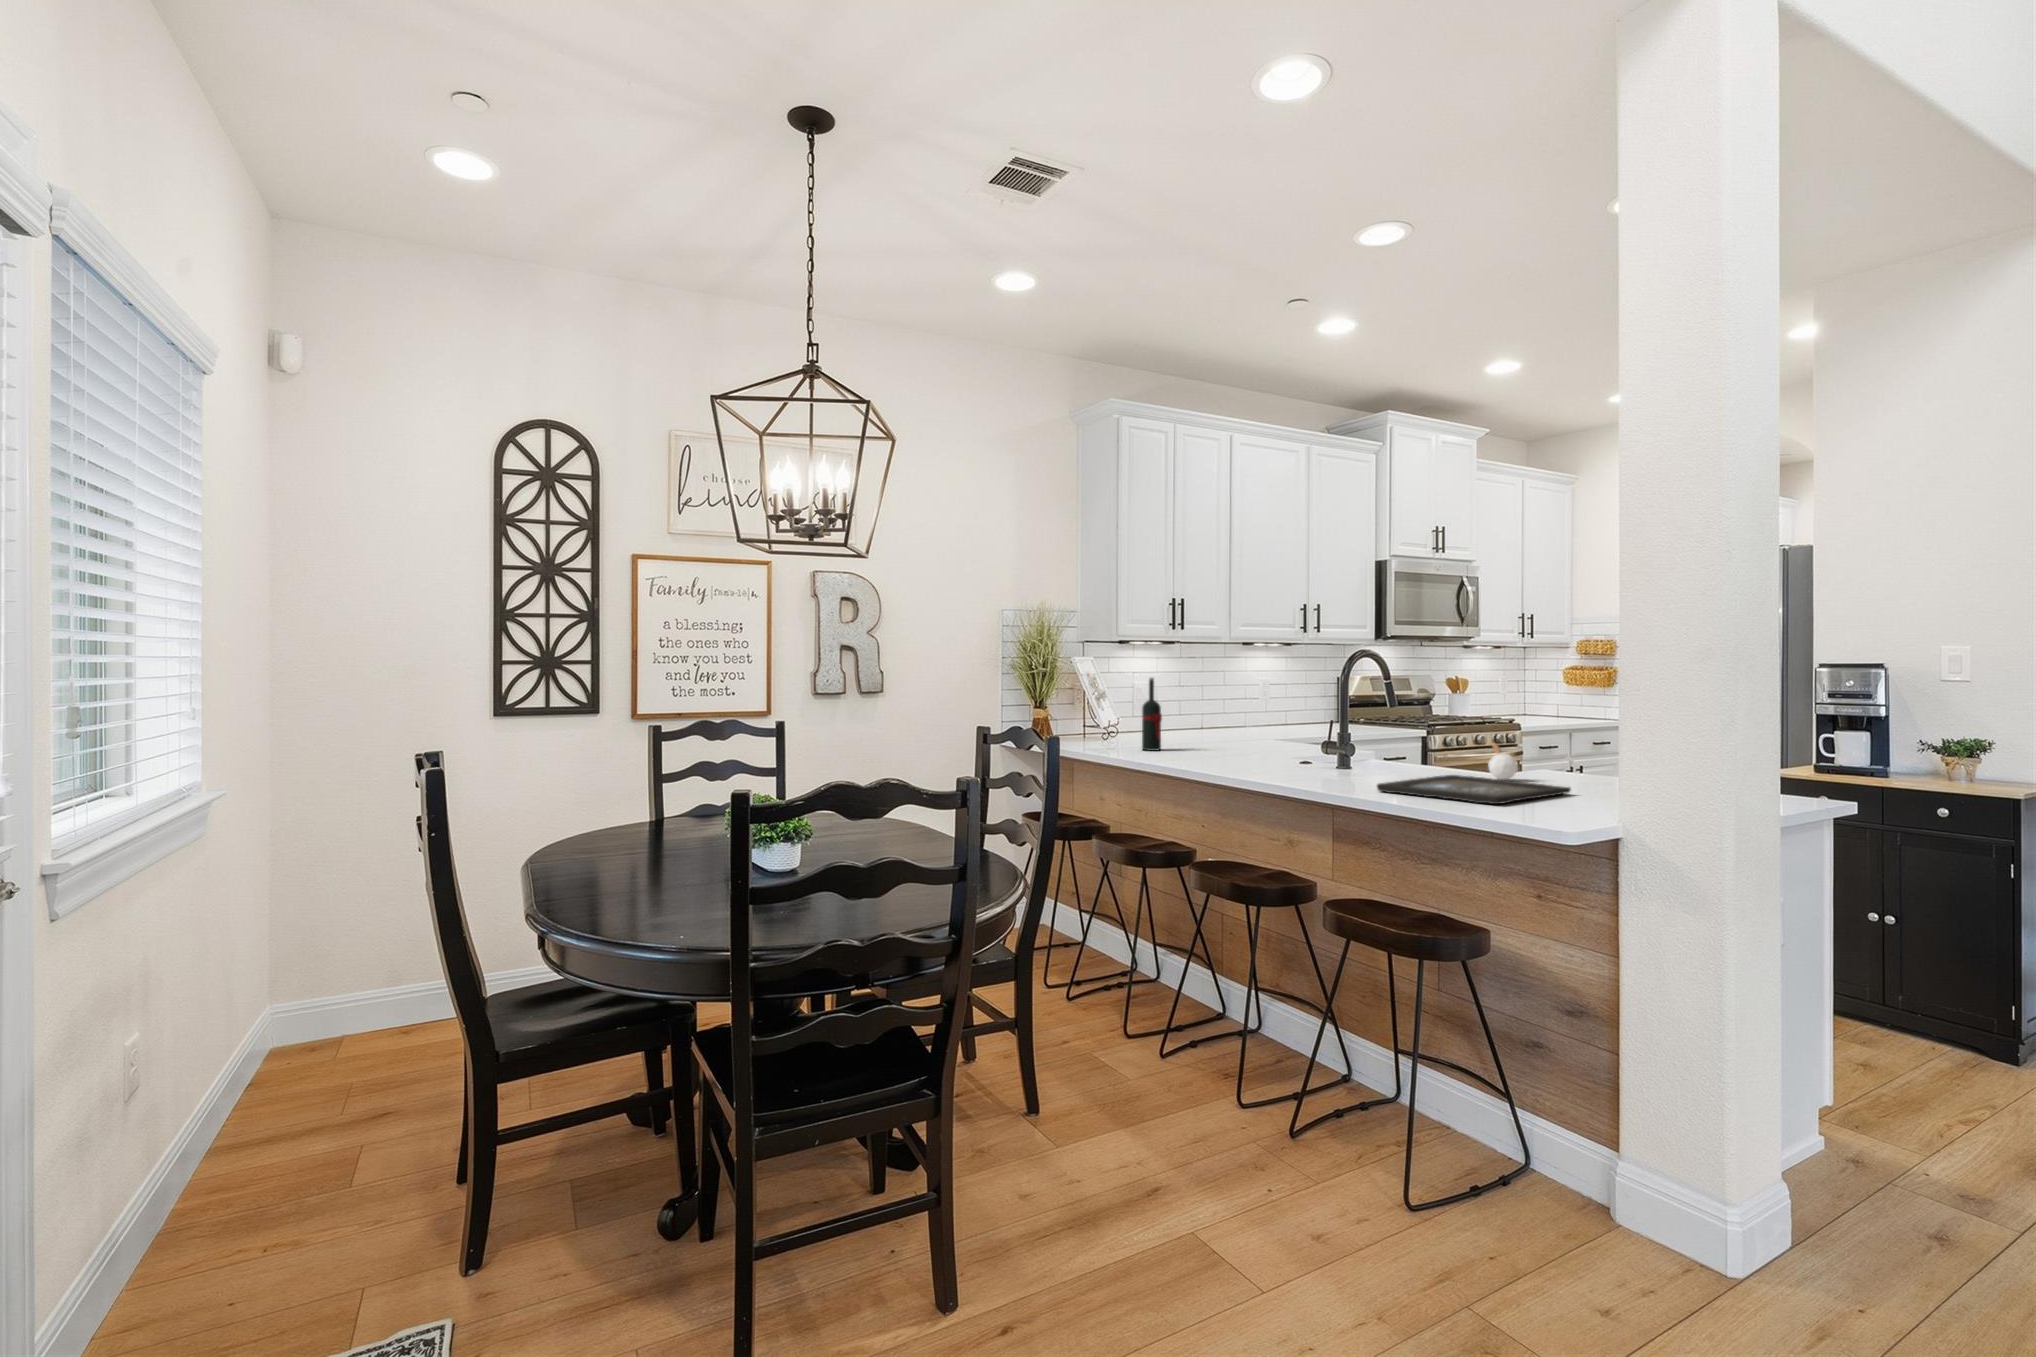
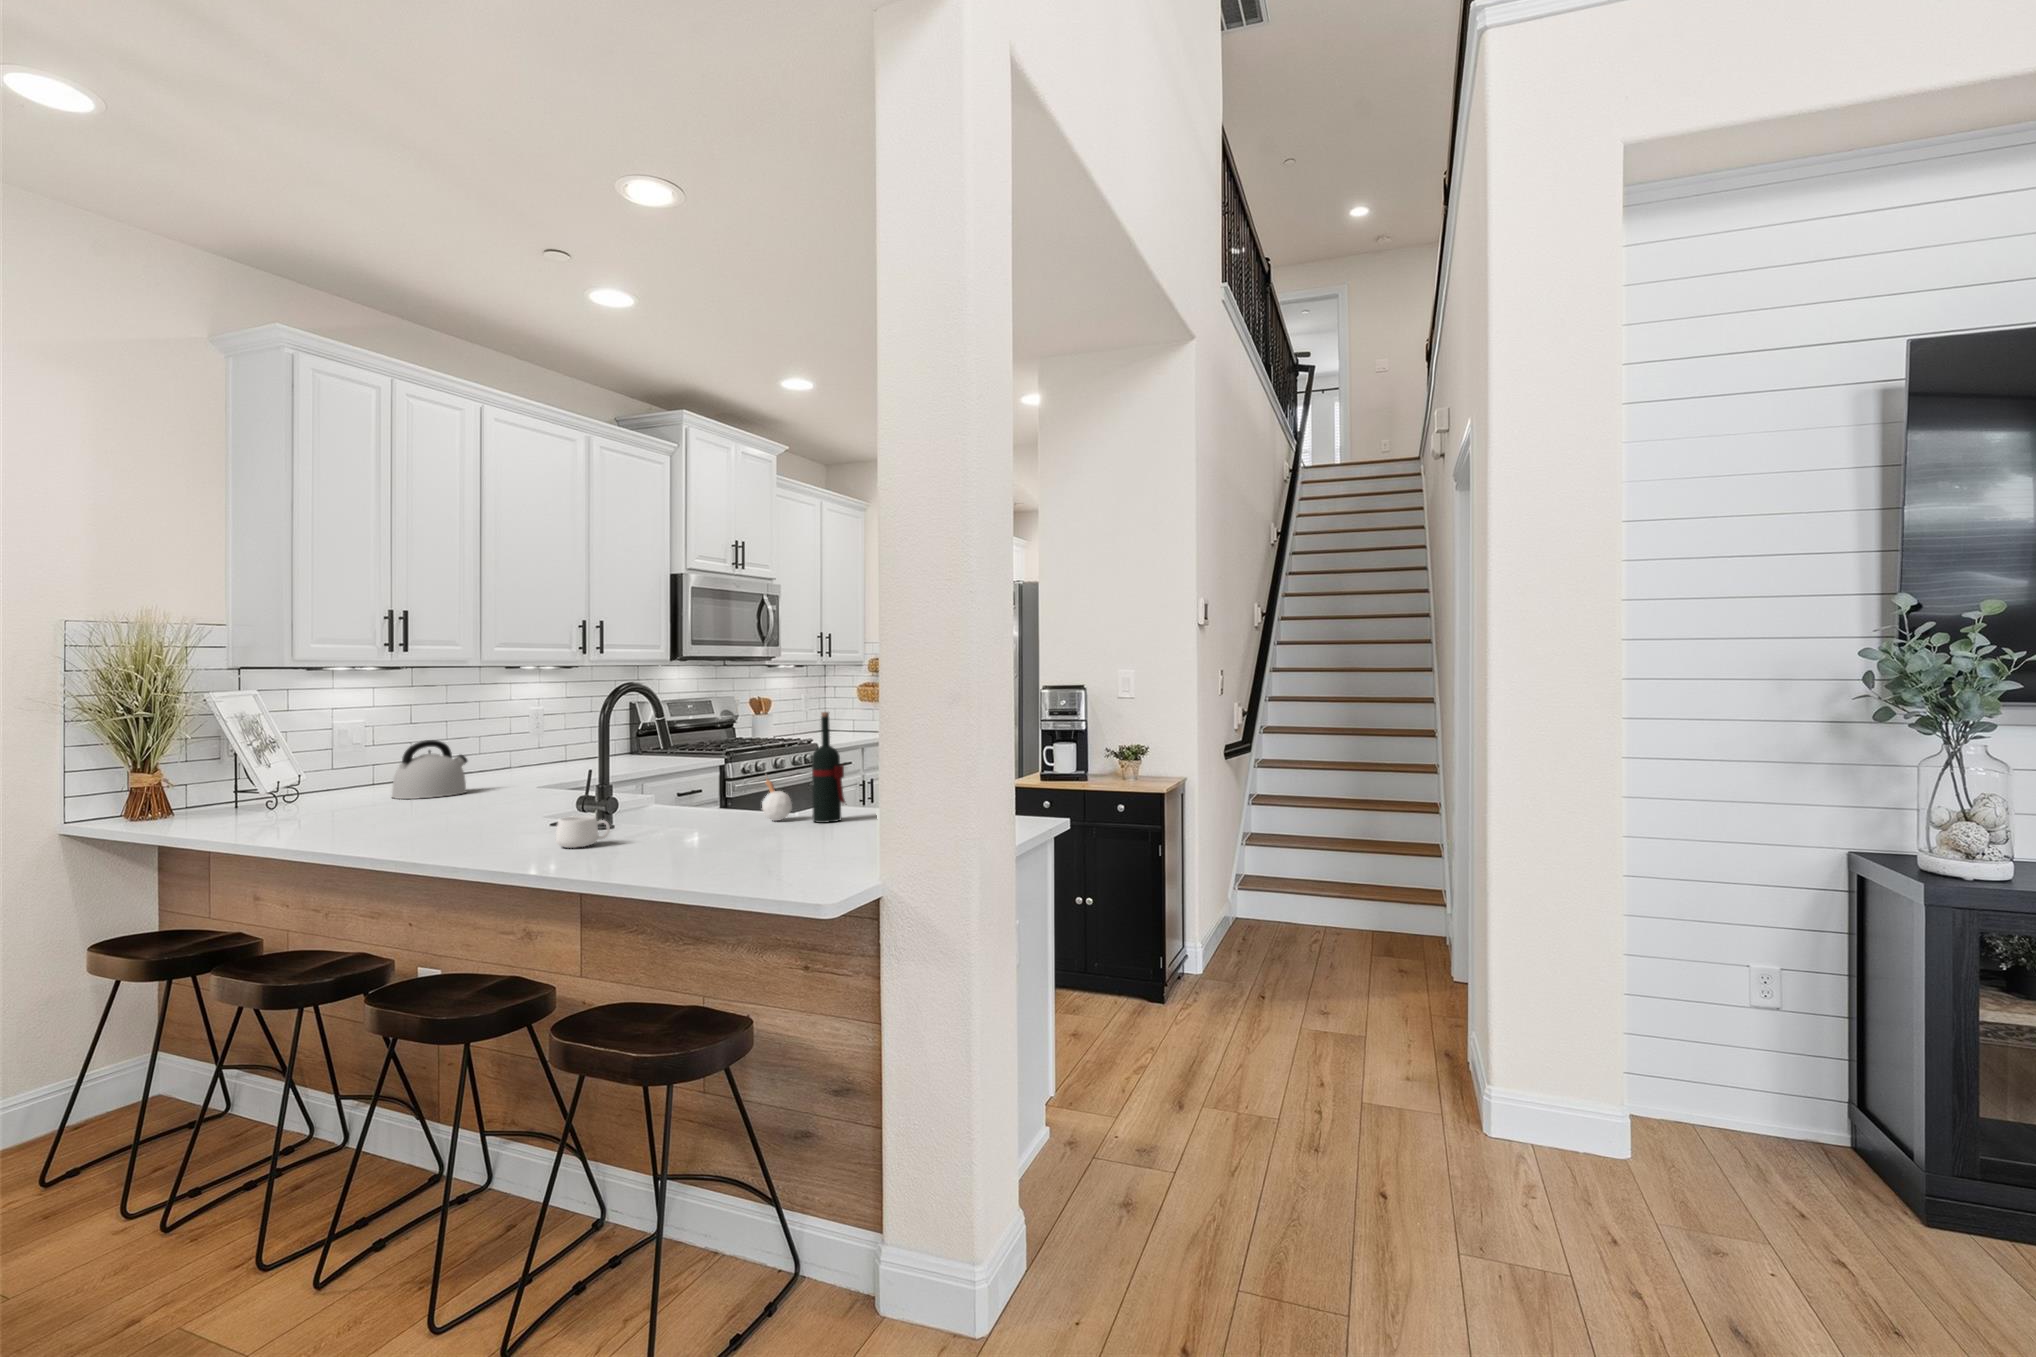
wine bottle: present [1142,678,1162,751] -> present [812,712,845,823]
kettle: none [1174,700,1225,744] -> present [392,740,467,799]
mug: none [1322,758,1364,782] -> present [556,816,610,848]
tray: present [1377,775,1571,804] -> none [618,822,840,864]

